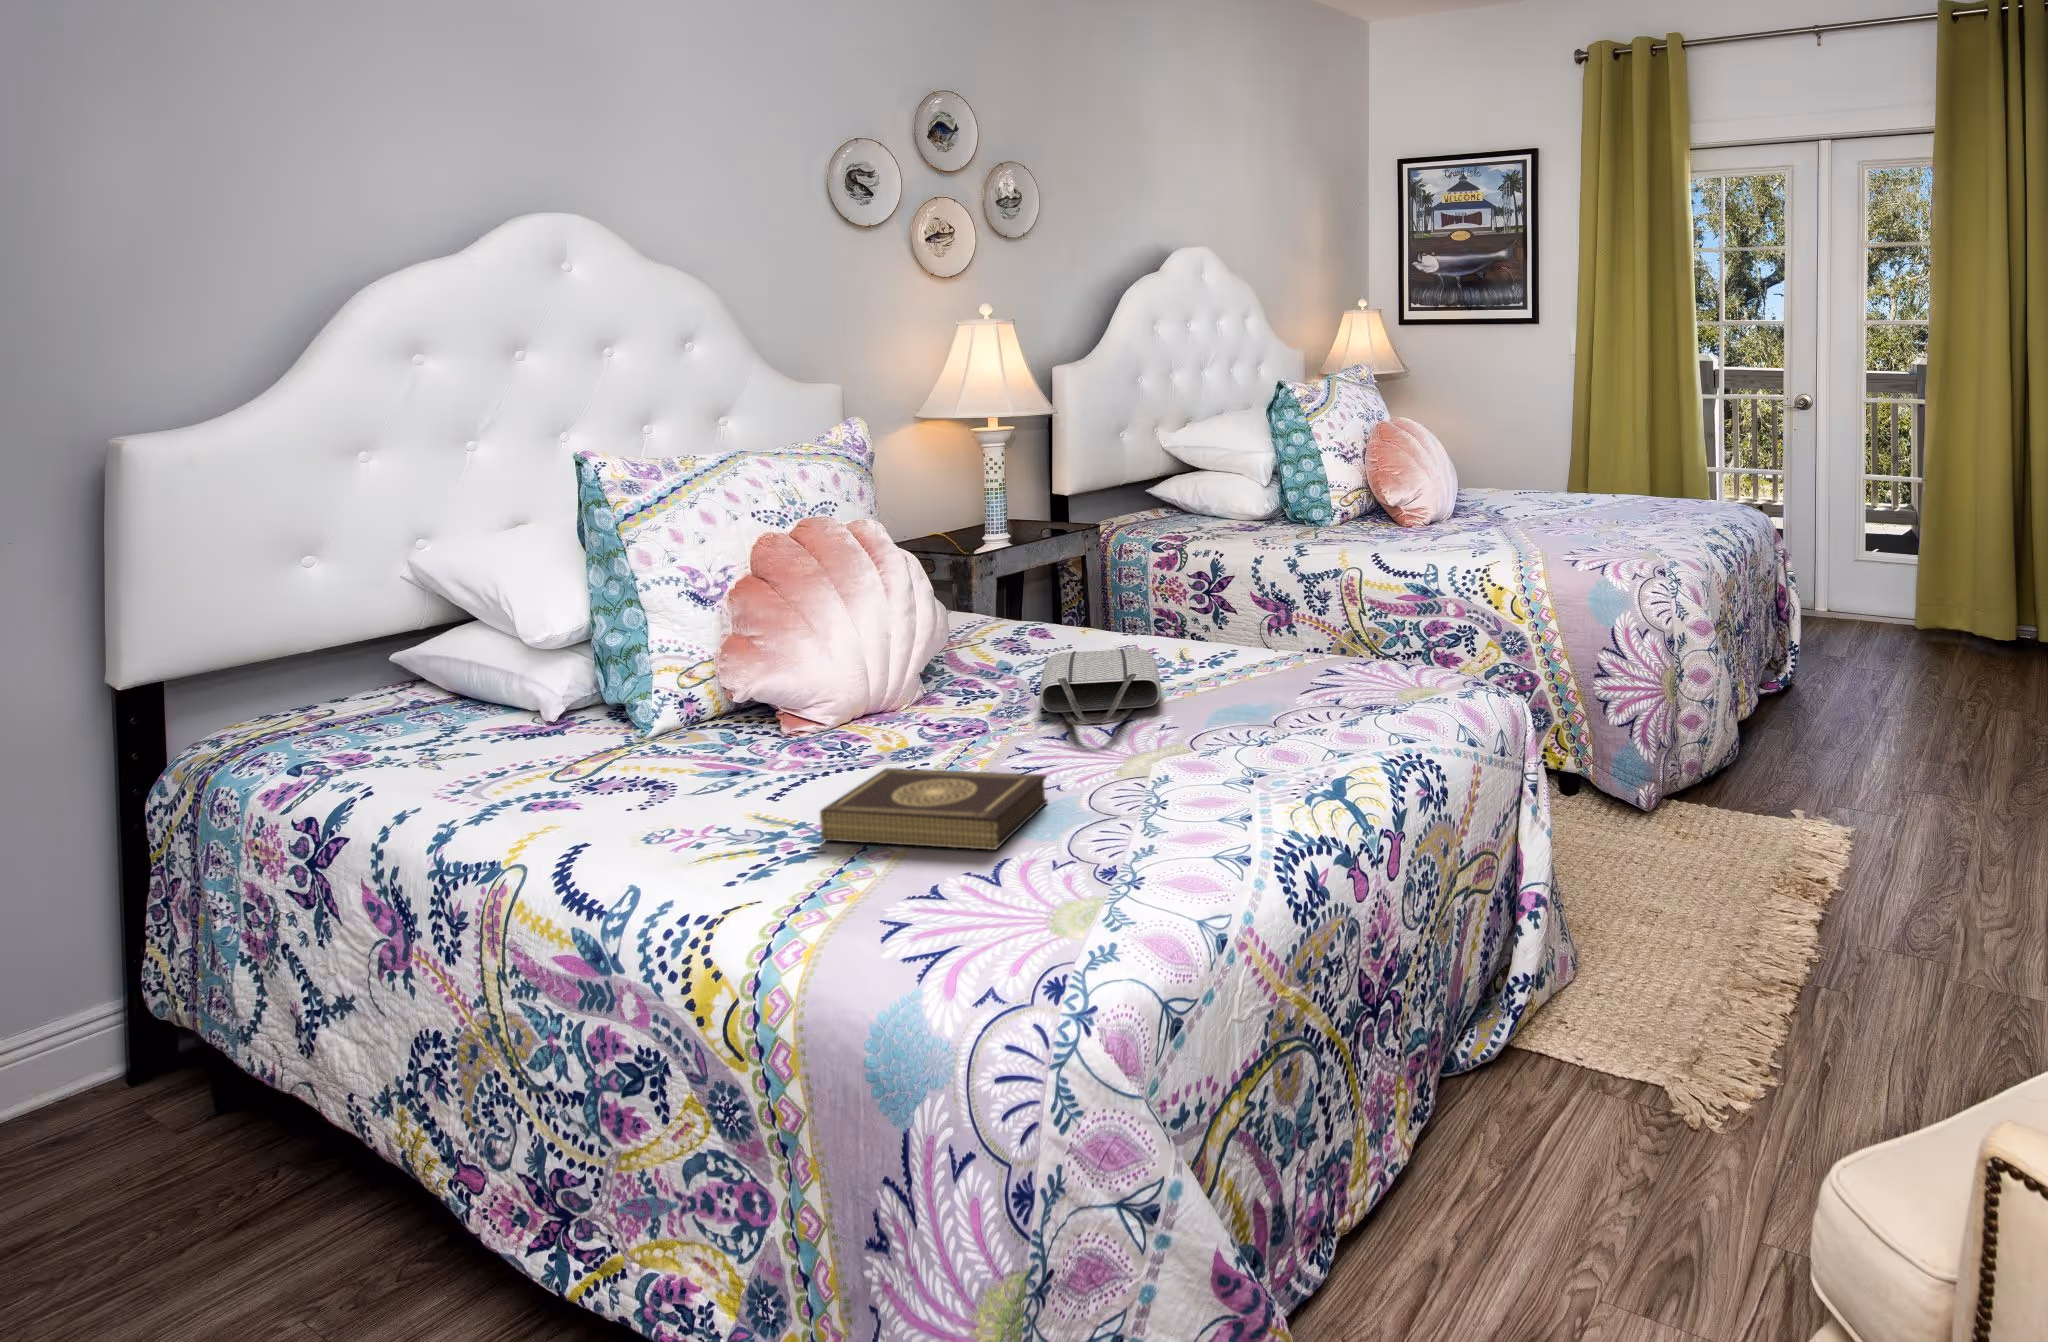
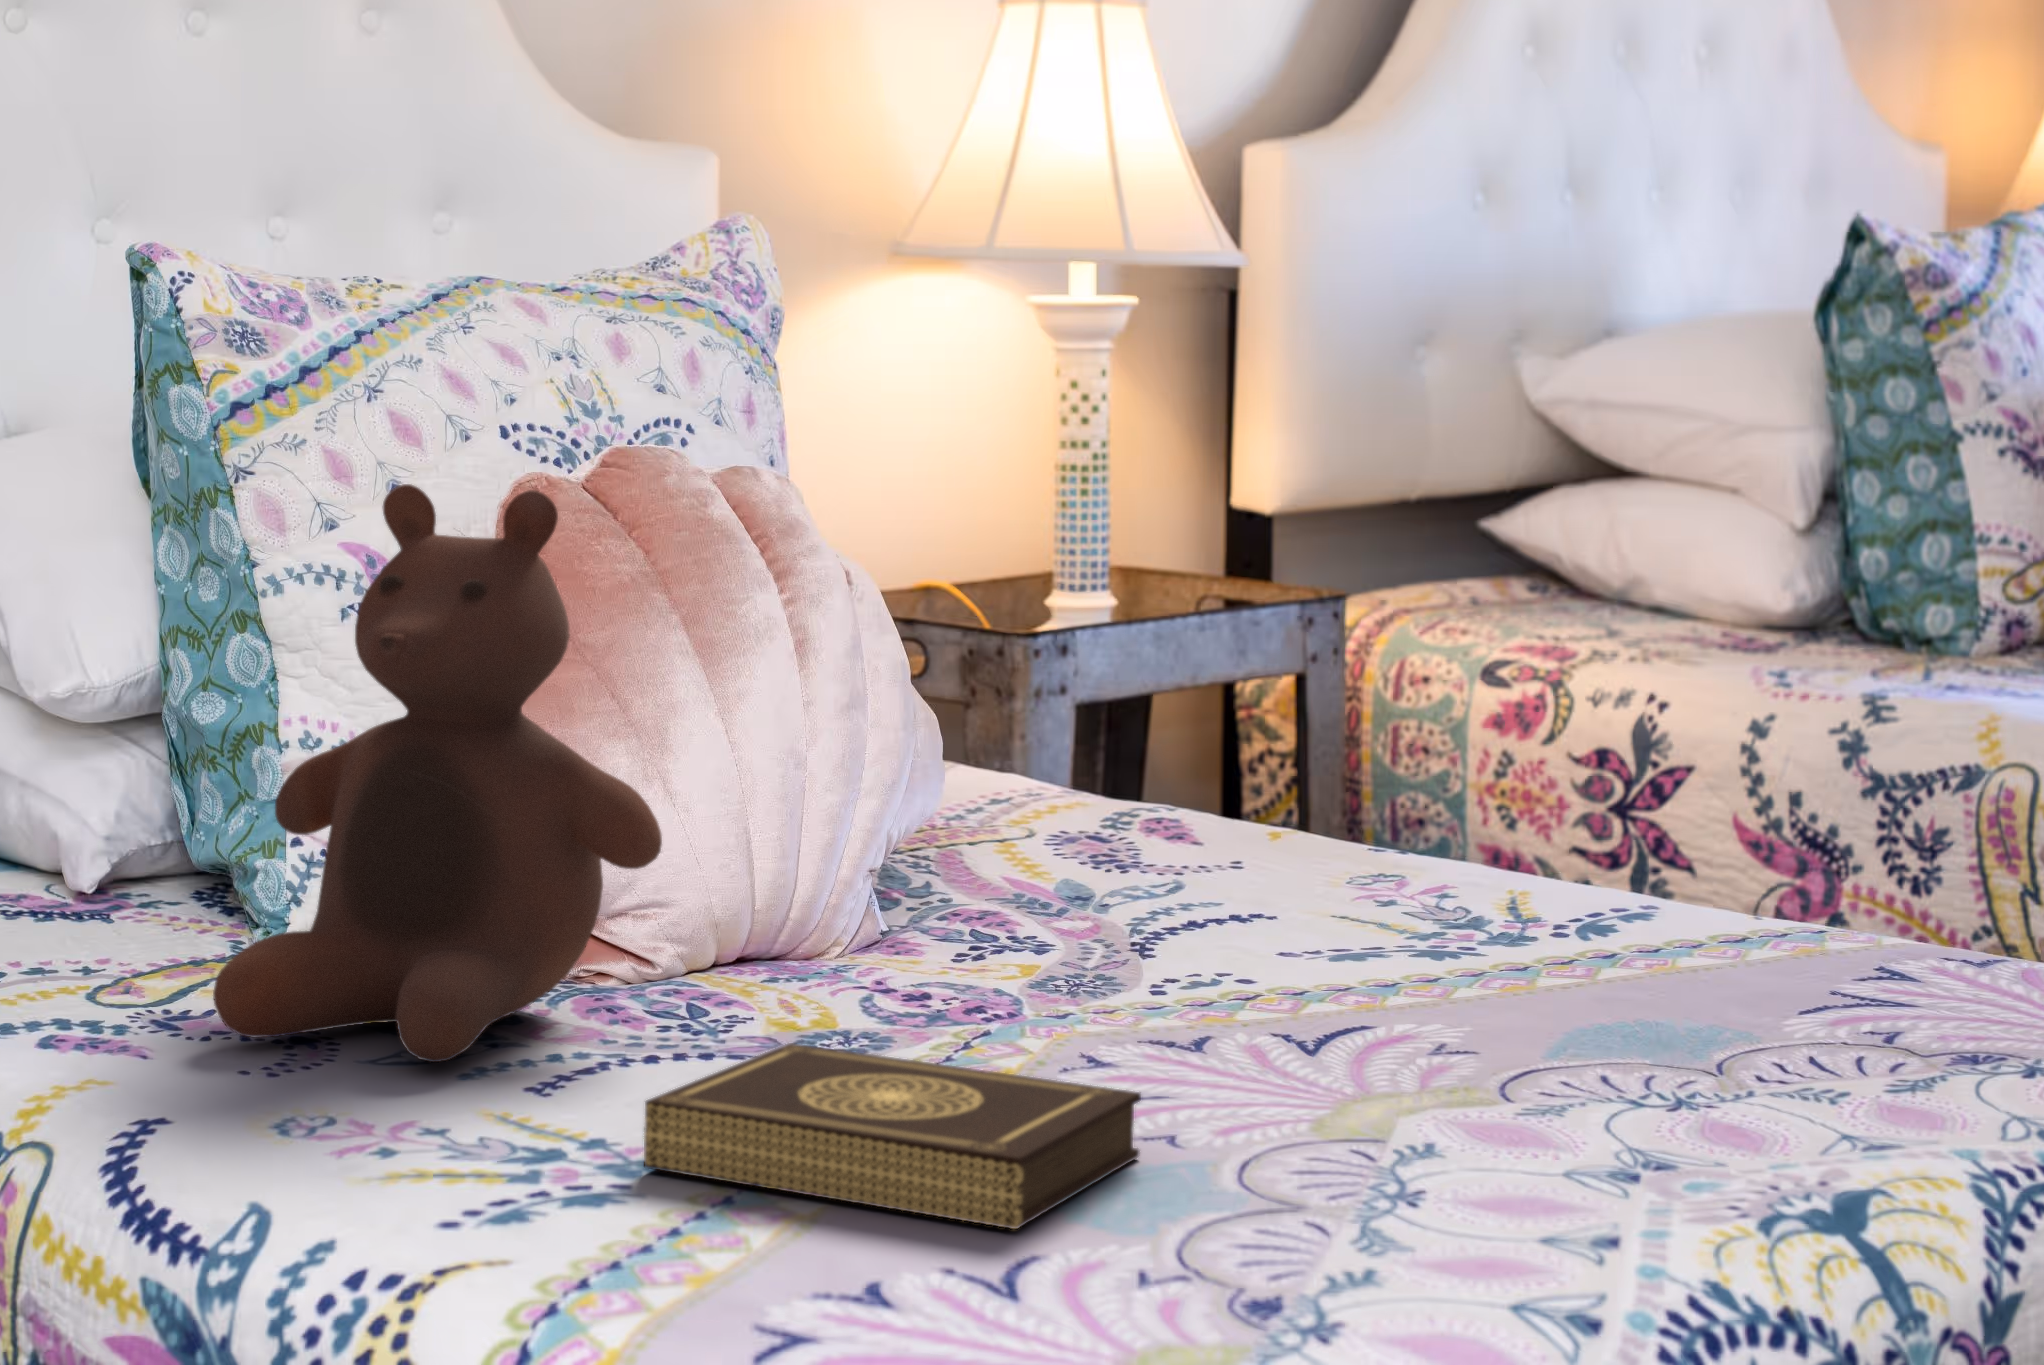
stuffed bear: none [600,520,818,795] -> present [213,484,662,1062]
tote bag: present [1040,649,1161,726] -> none [1135,876,1413,1020]

